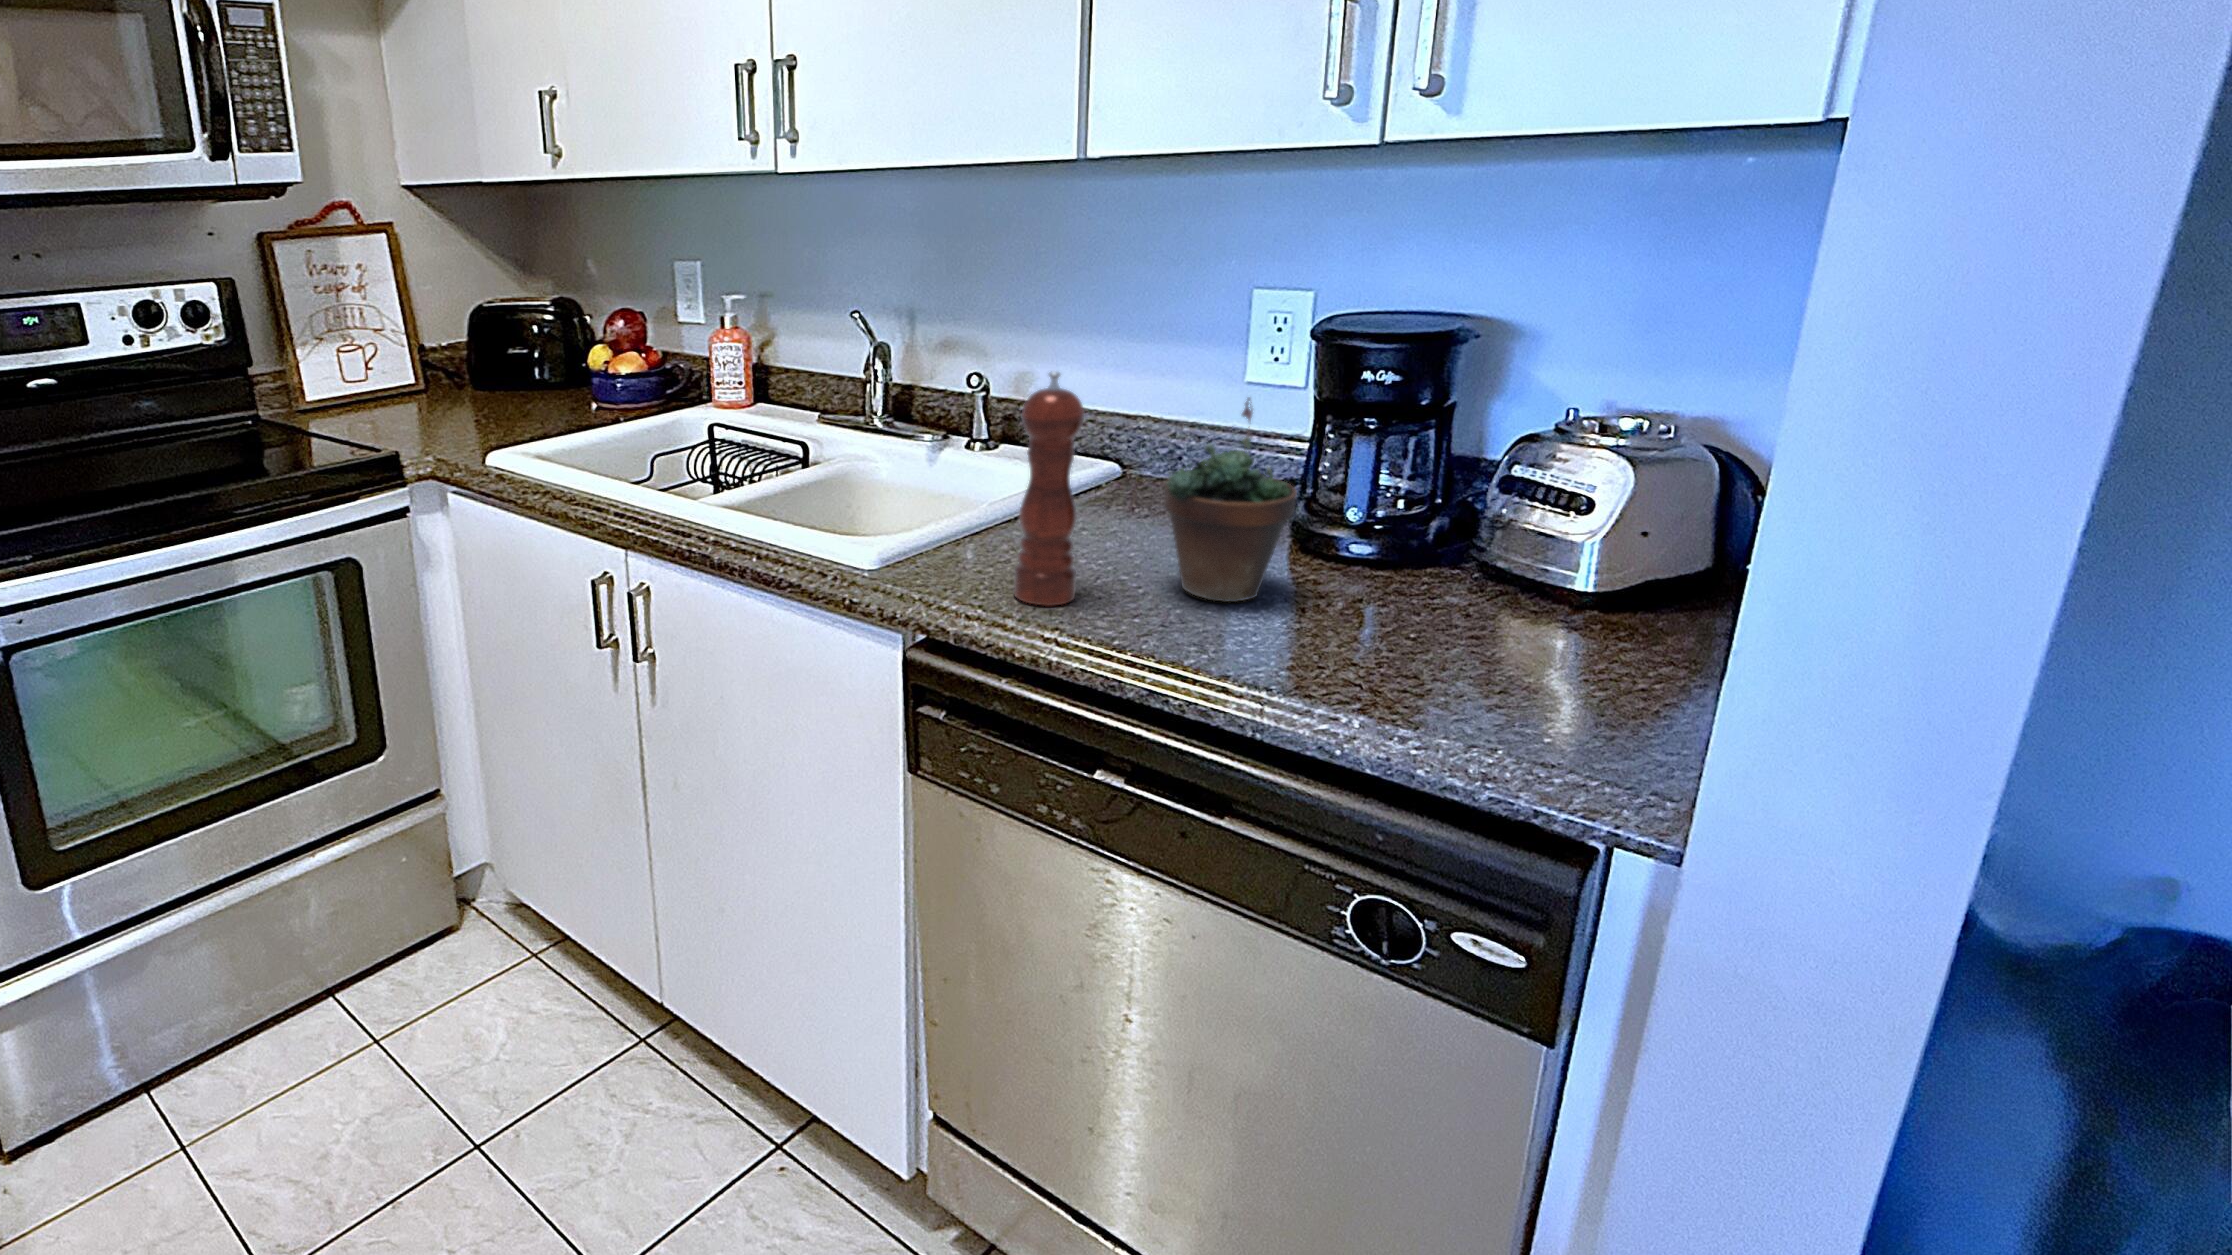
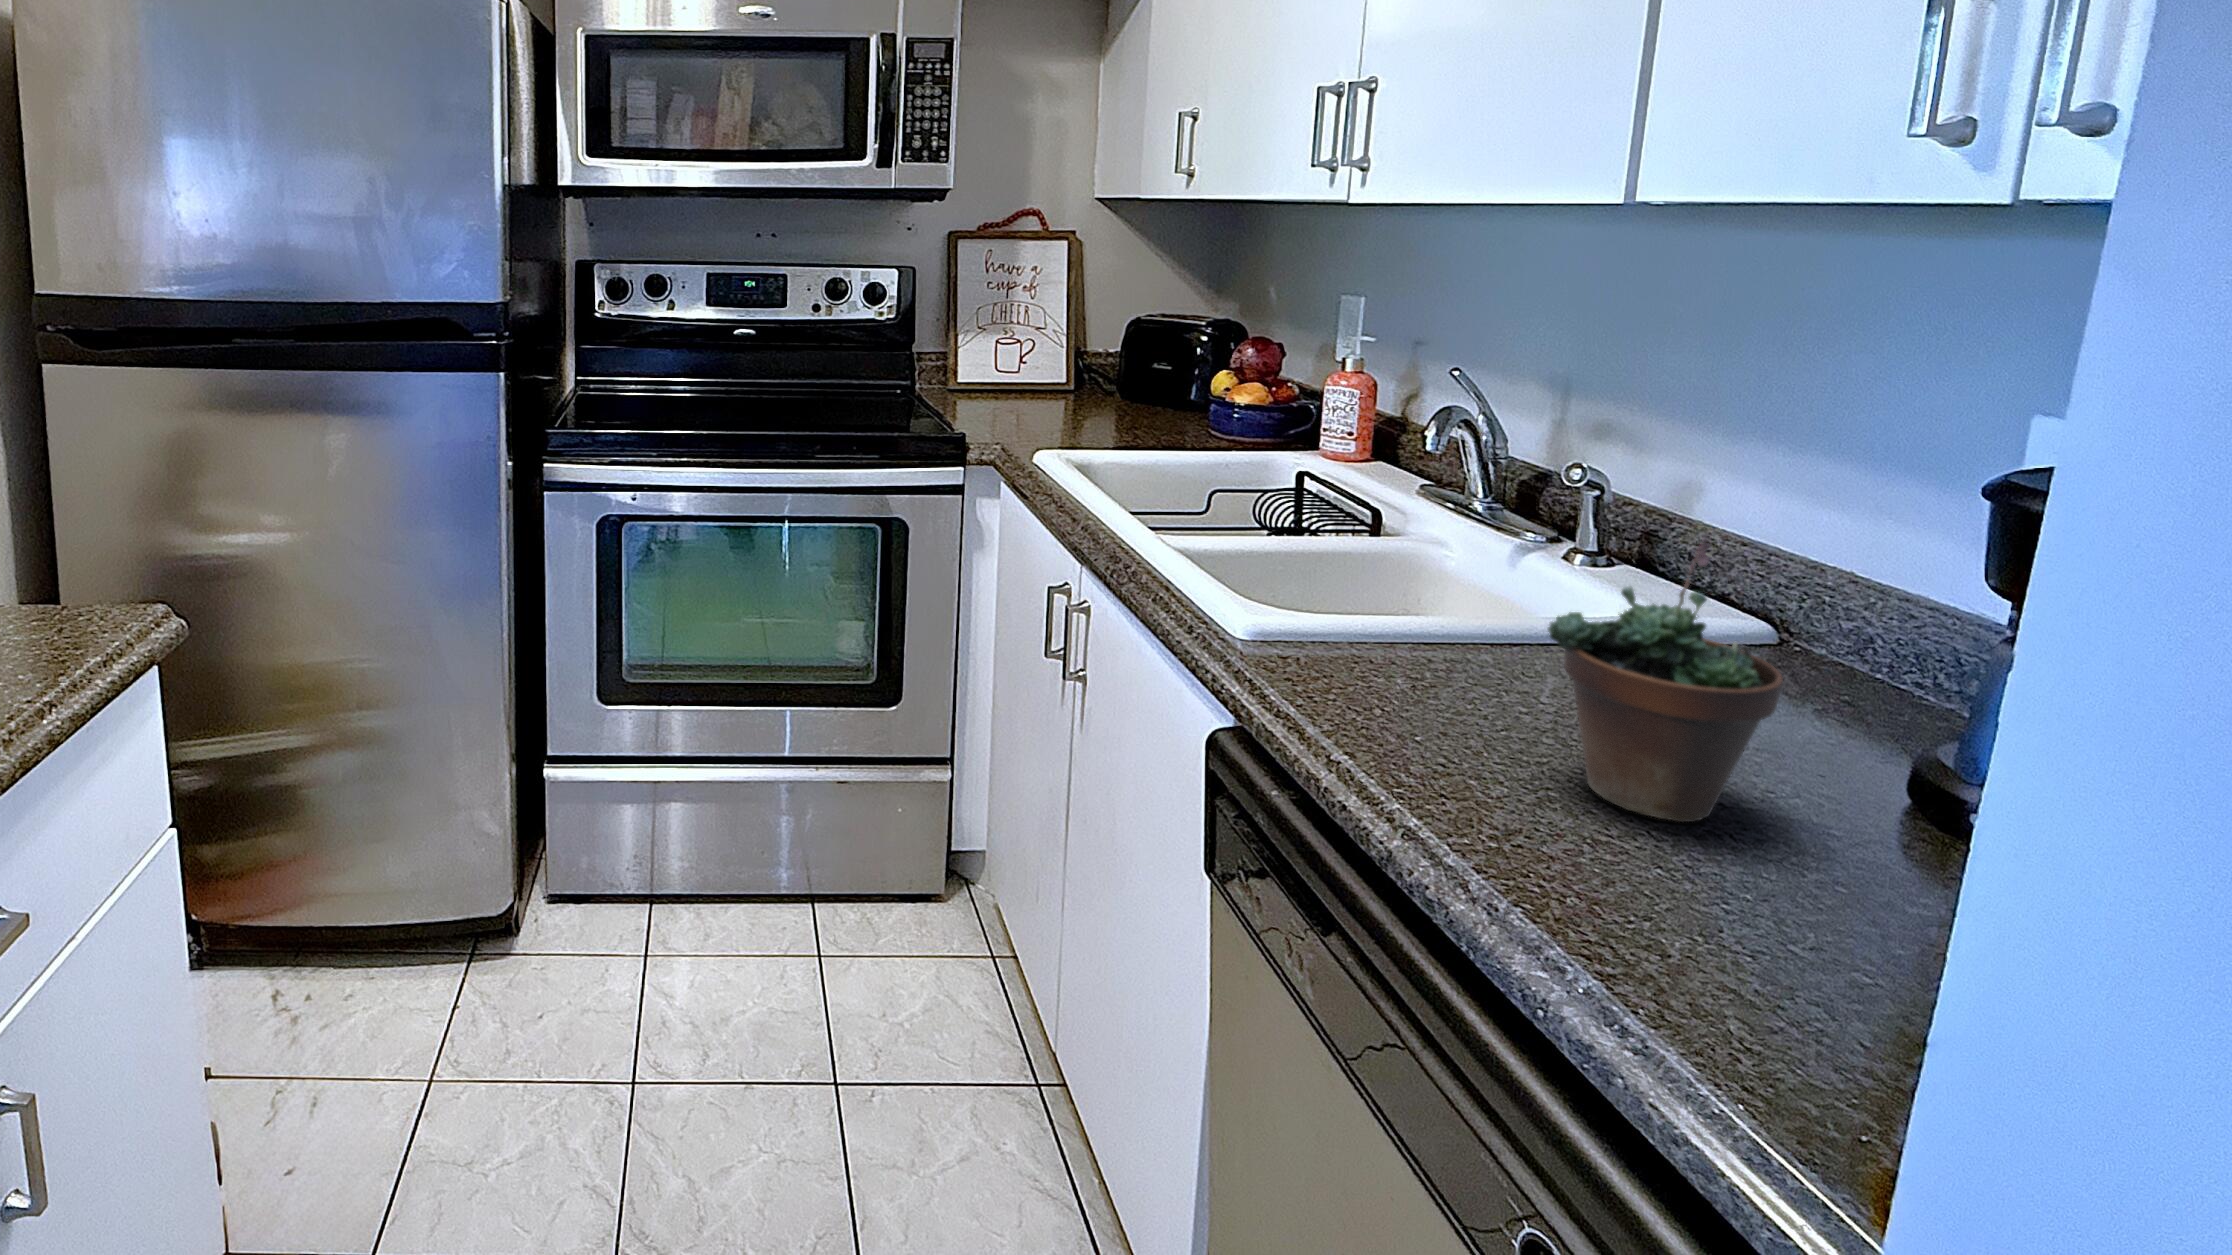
pepper mill: present [1014,371,1084,606] -> none [1345,452,1453,739]

